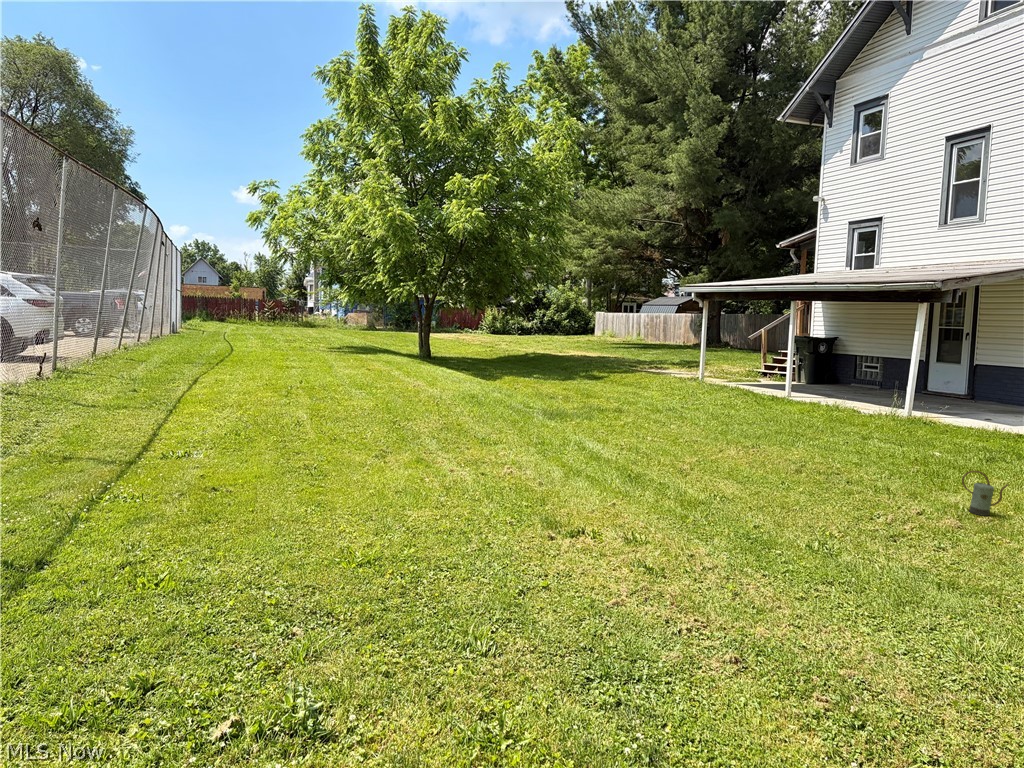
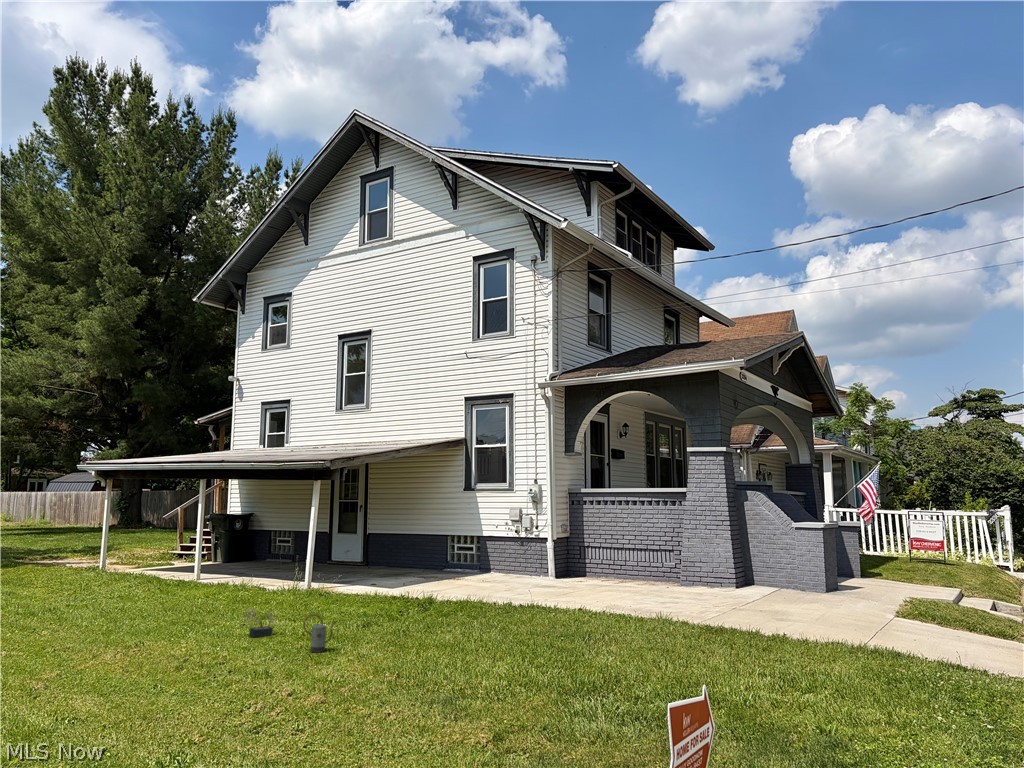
decorative plant: none [873,445,913,479] -> present [244,608,277,637]

